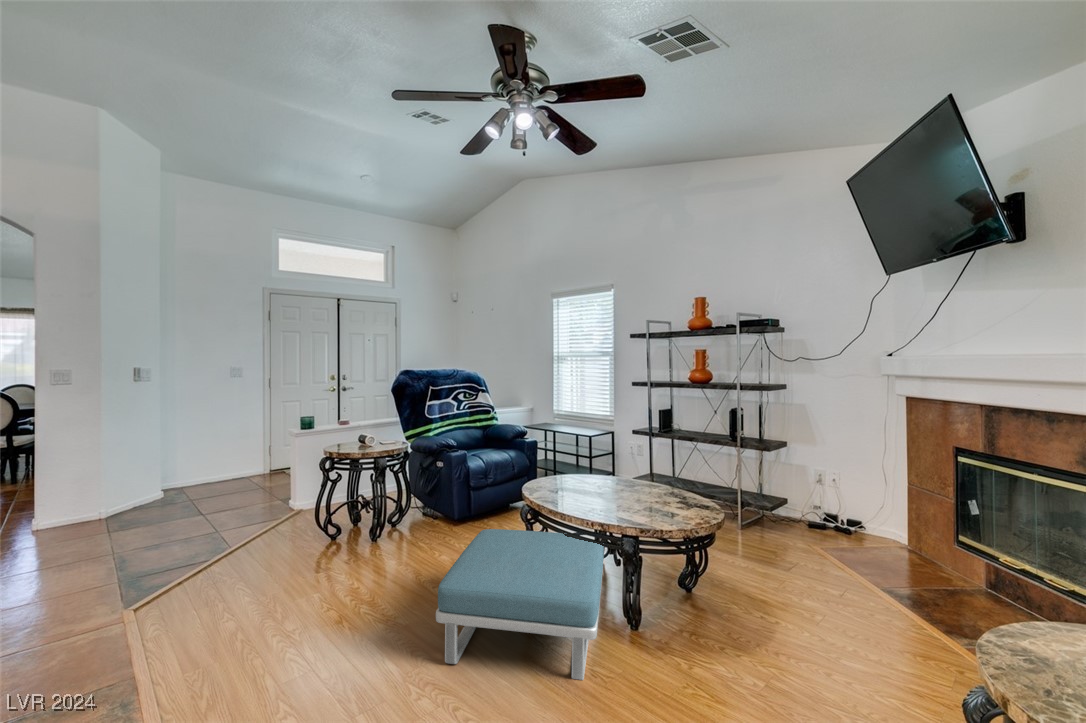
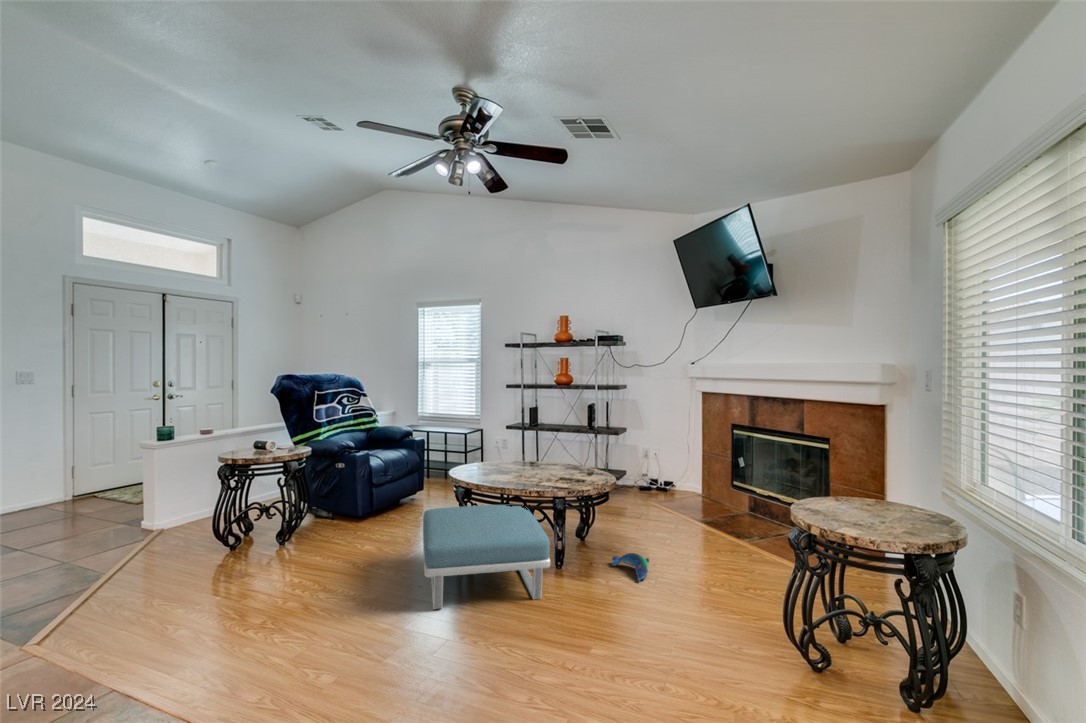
plush toy: none [709,631,765,686] -> present [612,553,649,582]

